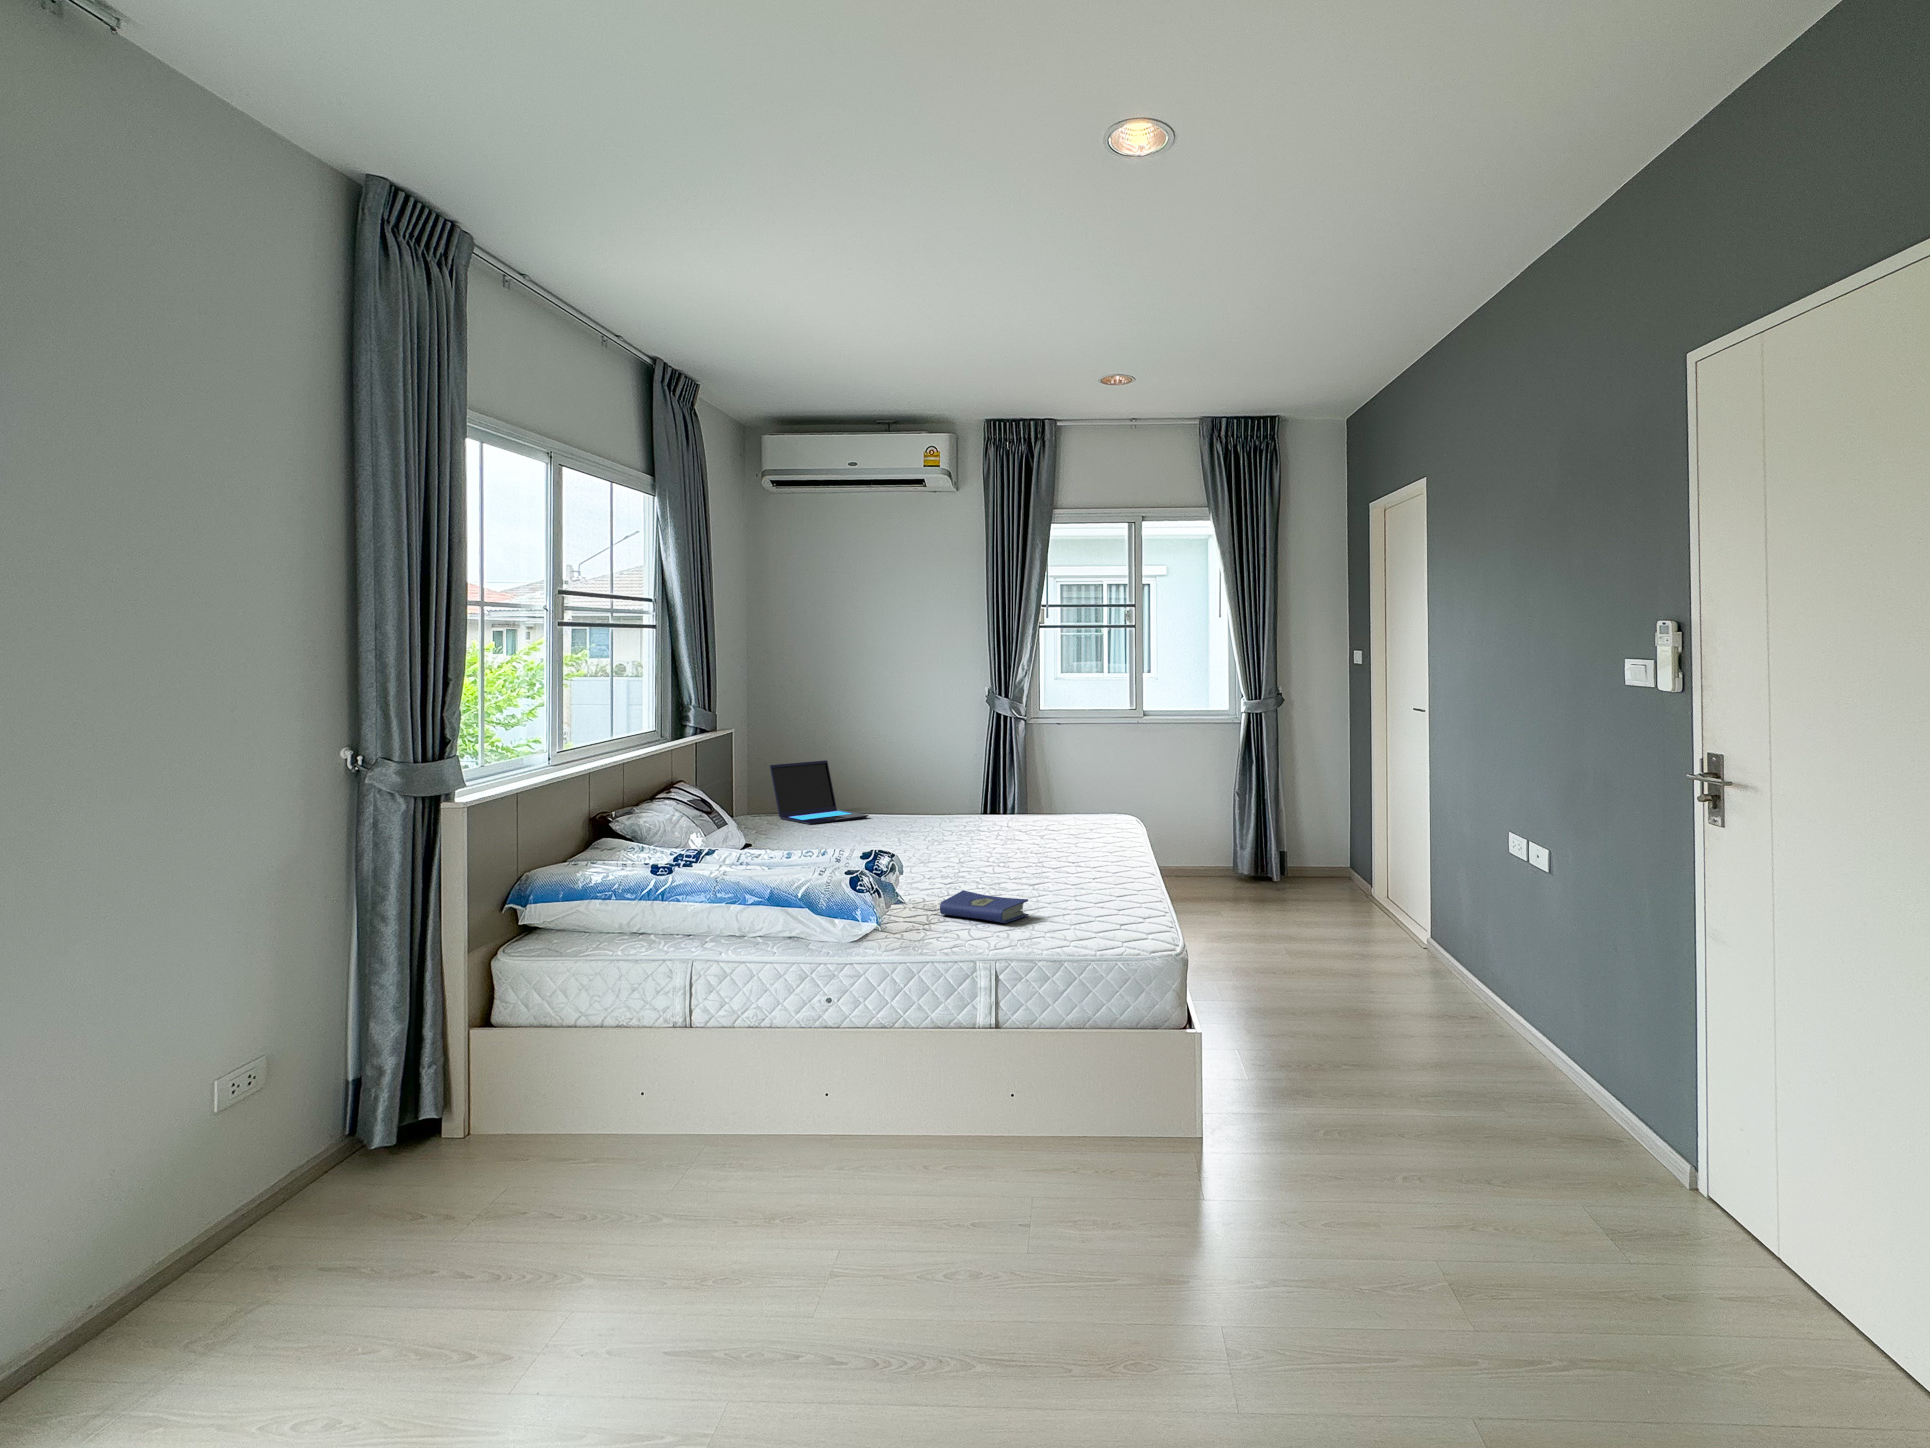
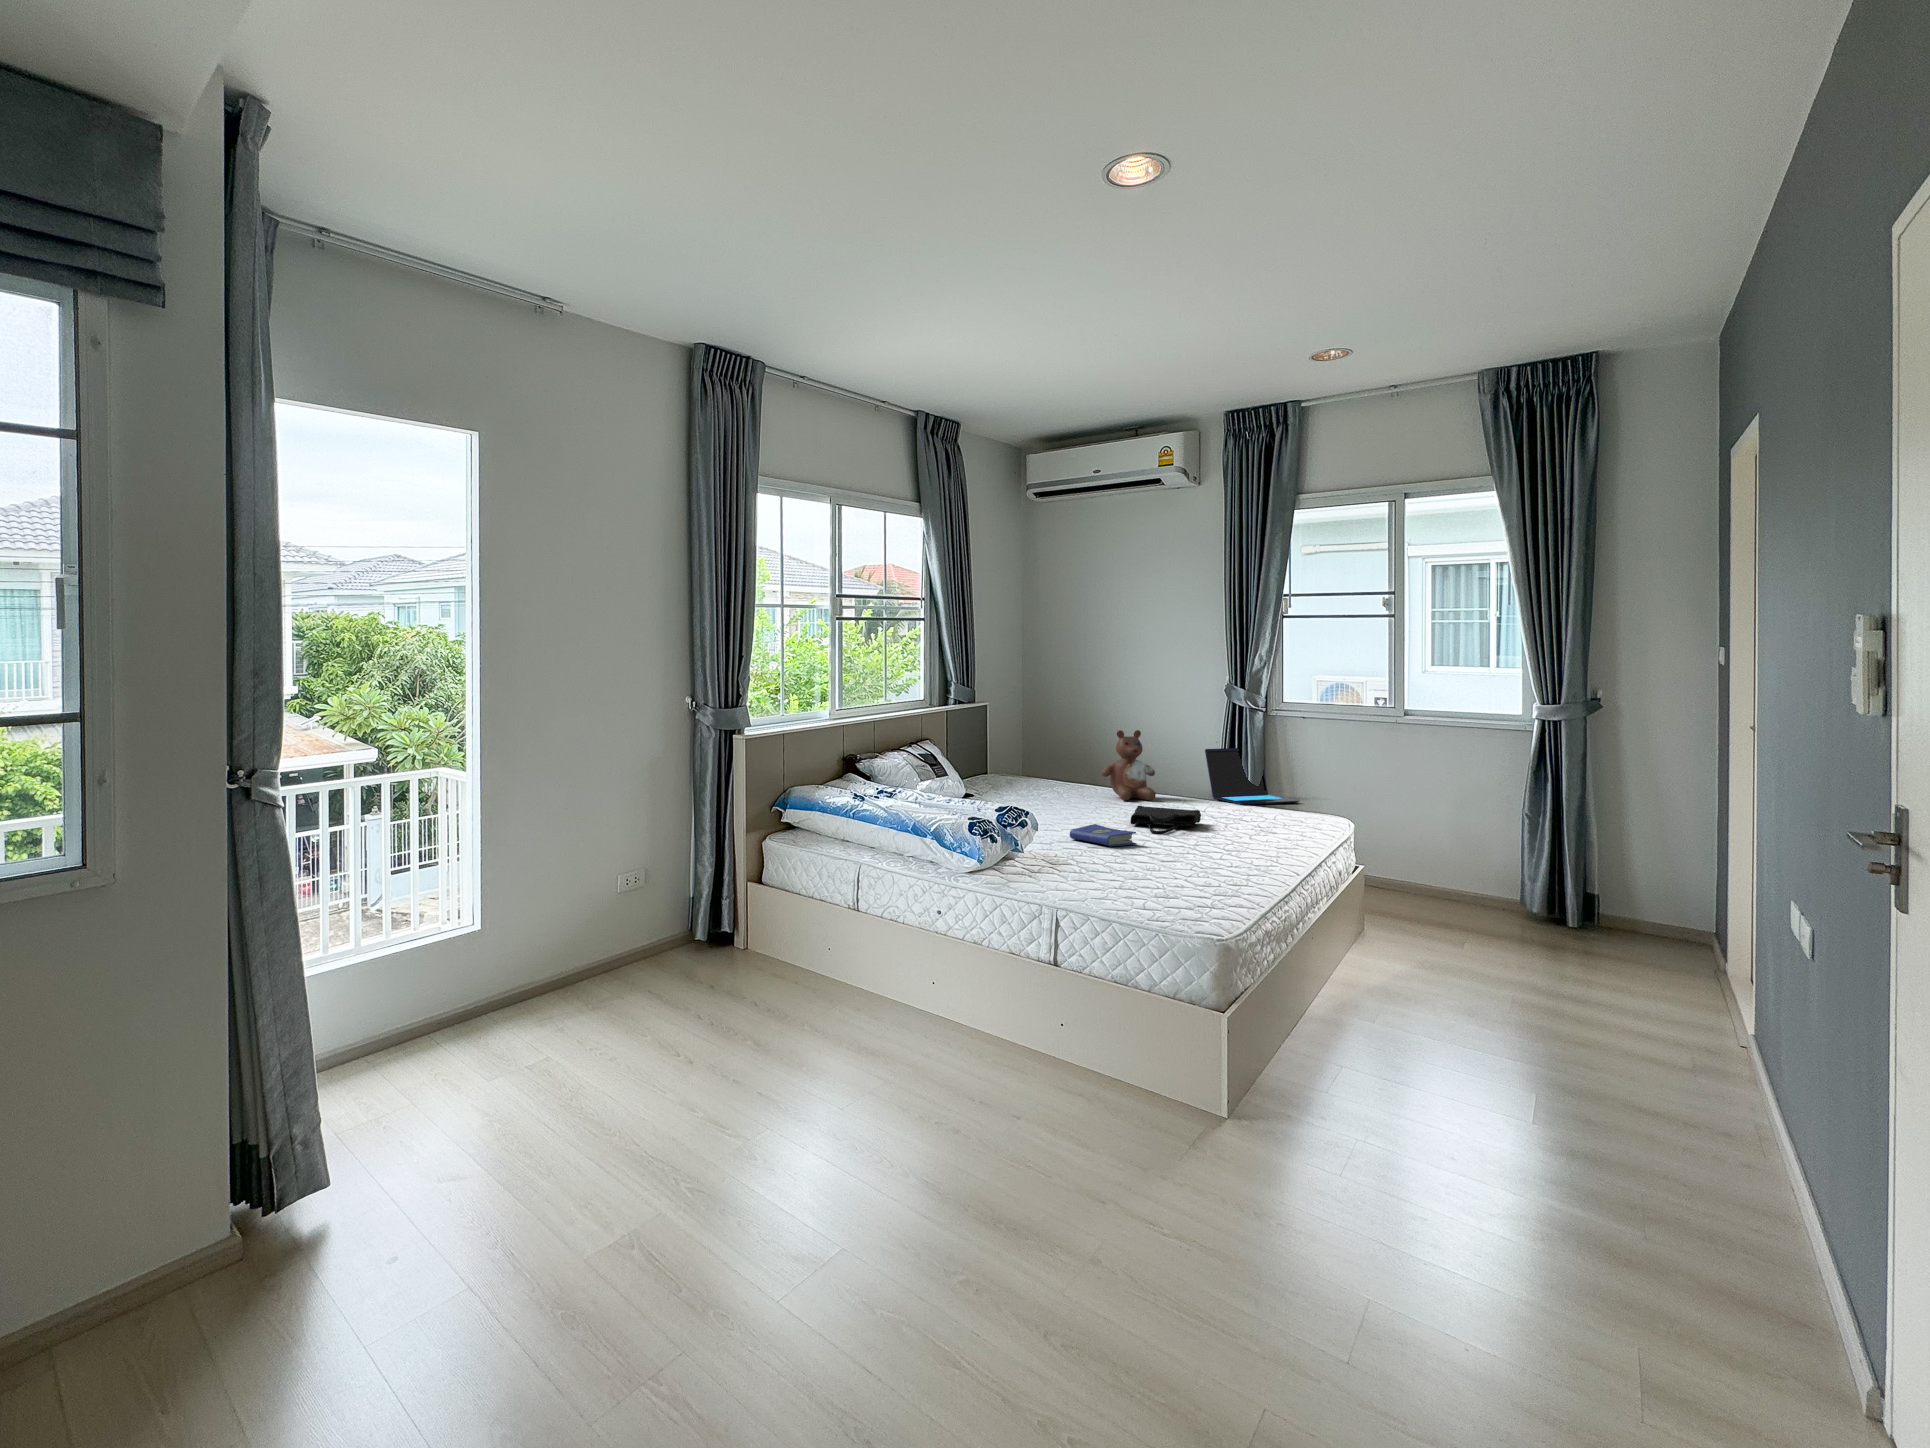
stuffed bear: none [895,756,961,843] -> present [1101,730,1156,801]
laptop: present [770,760,869,825] -> present [1205,748,1299,805]
tote bag: none [975,855,1062,895] -> present [1131,806,1201,834]

